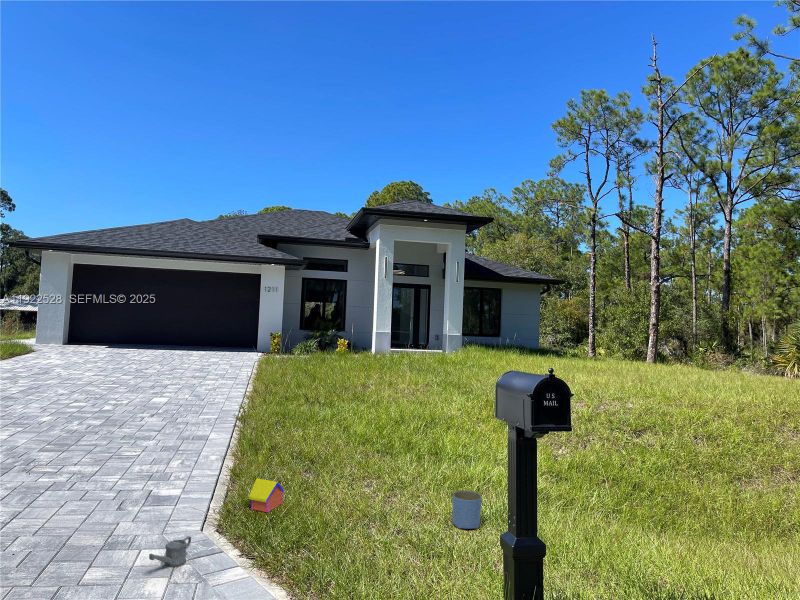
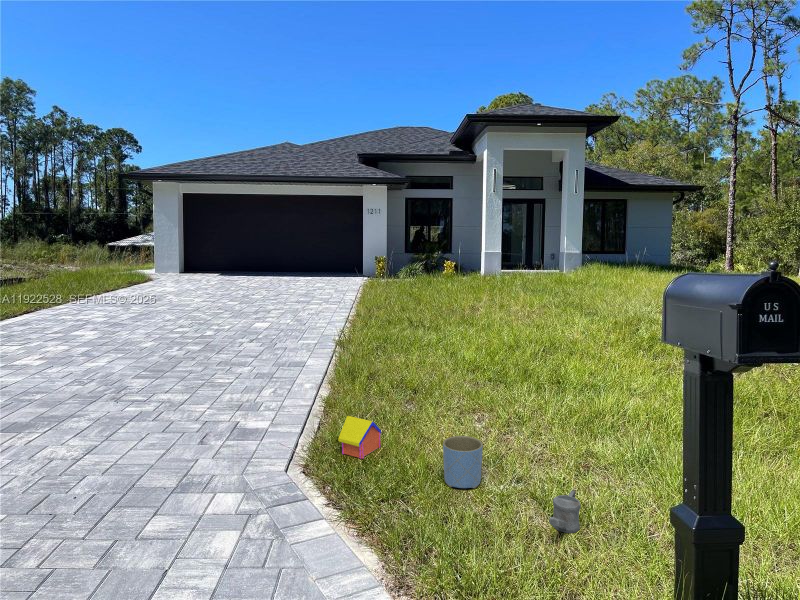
planter: present [453,490,482,529] -> present [443,436,483,488]
watering can: present [149,536,191,567] -> present [549,491,581,533]

